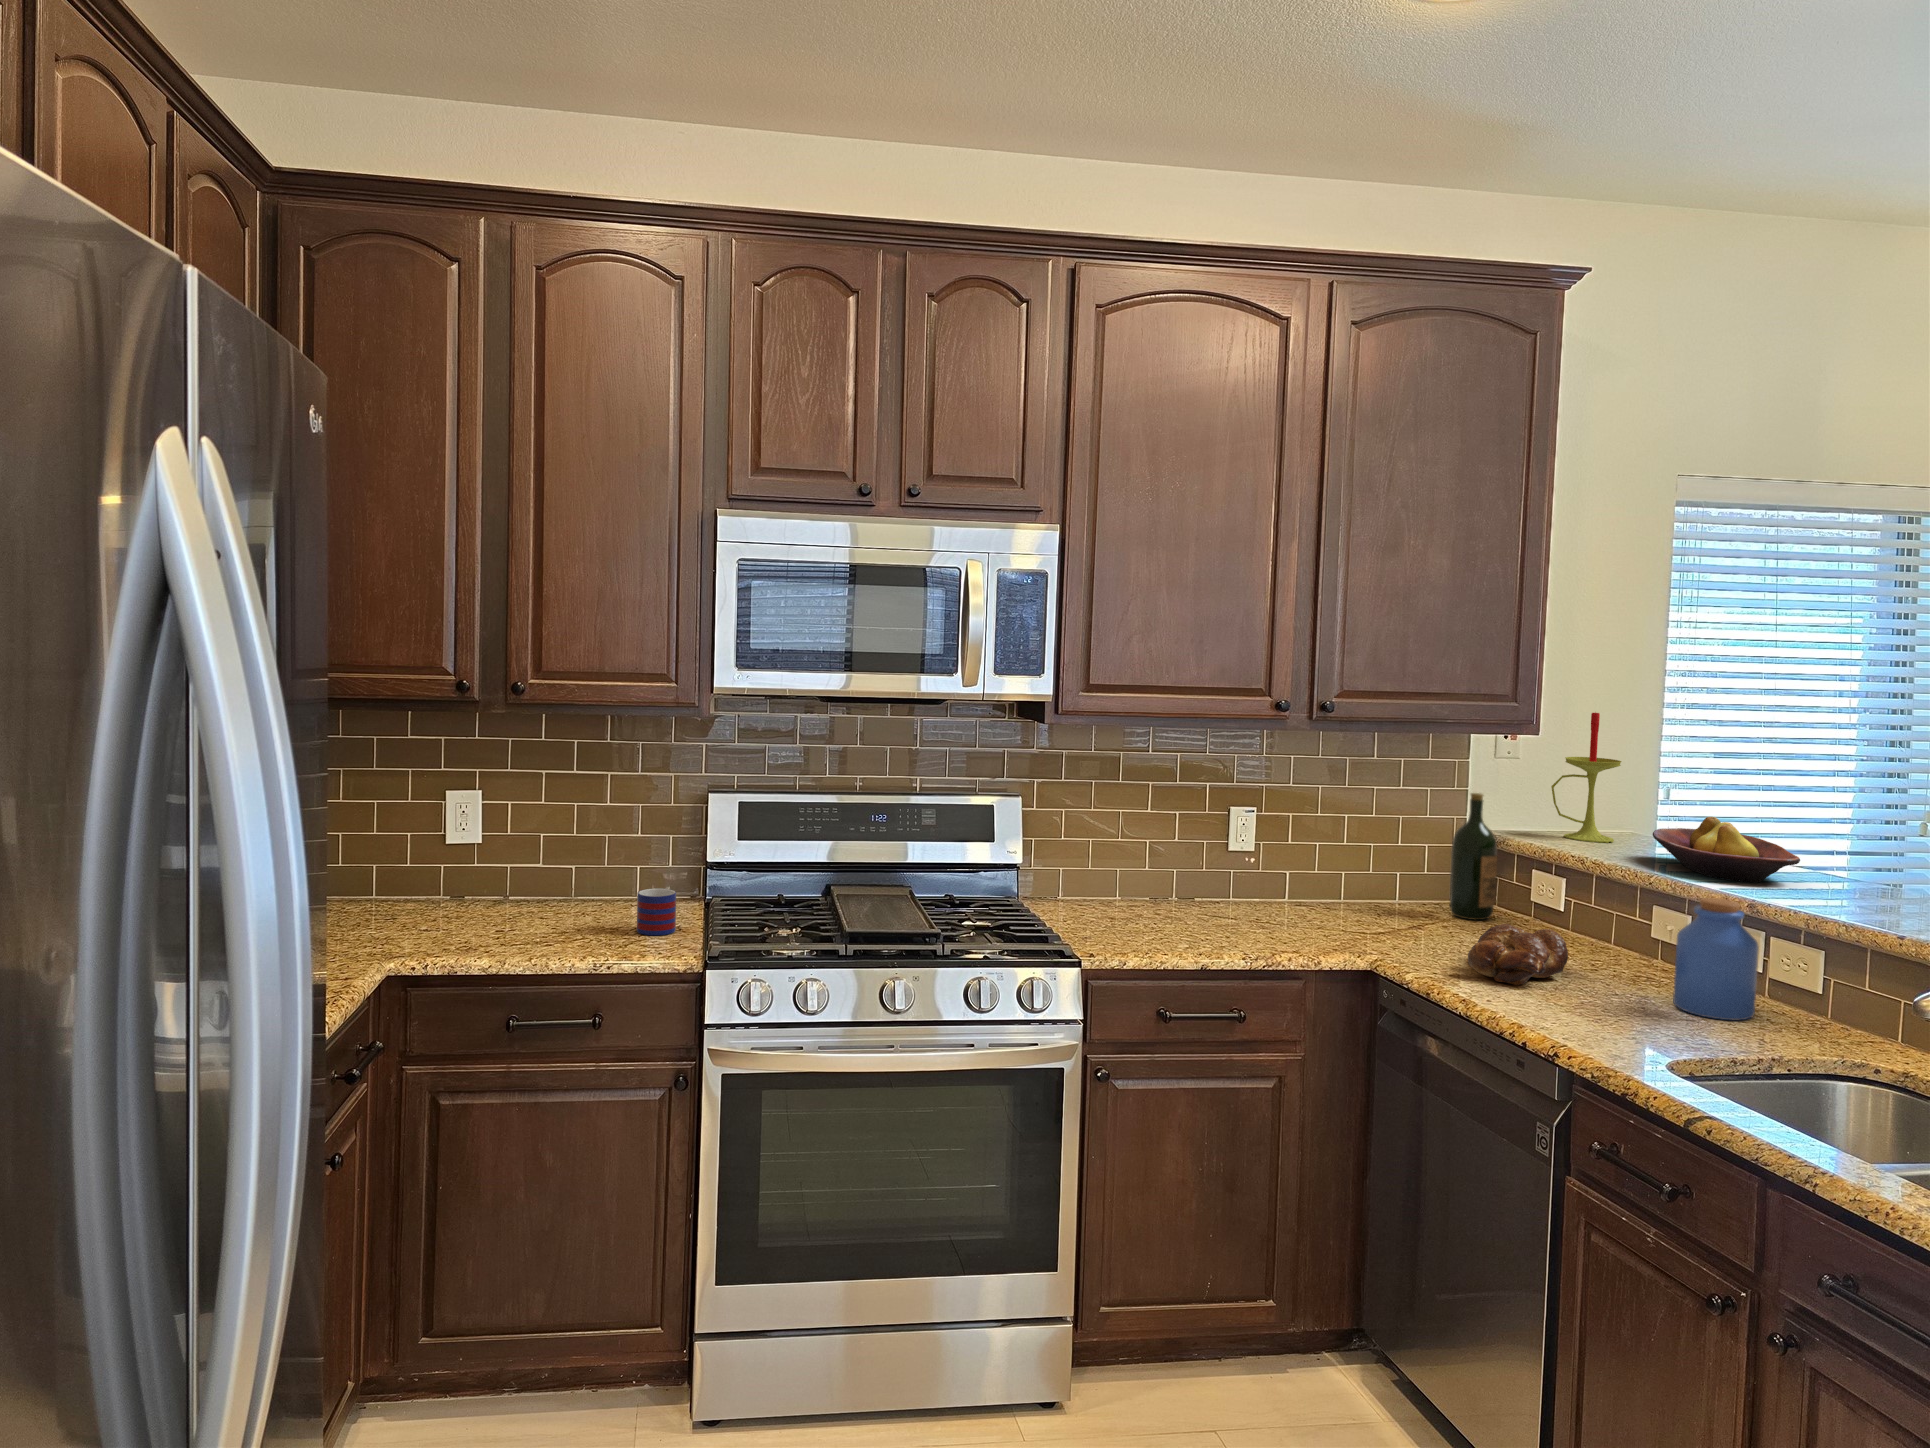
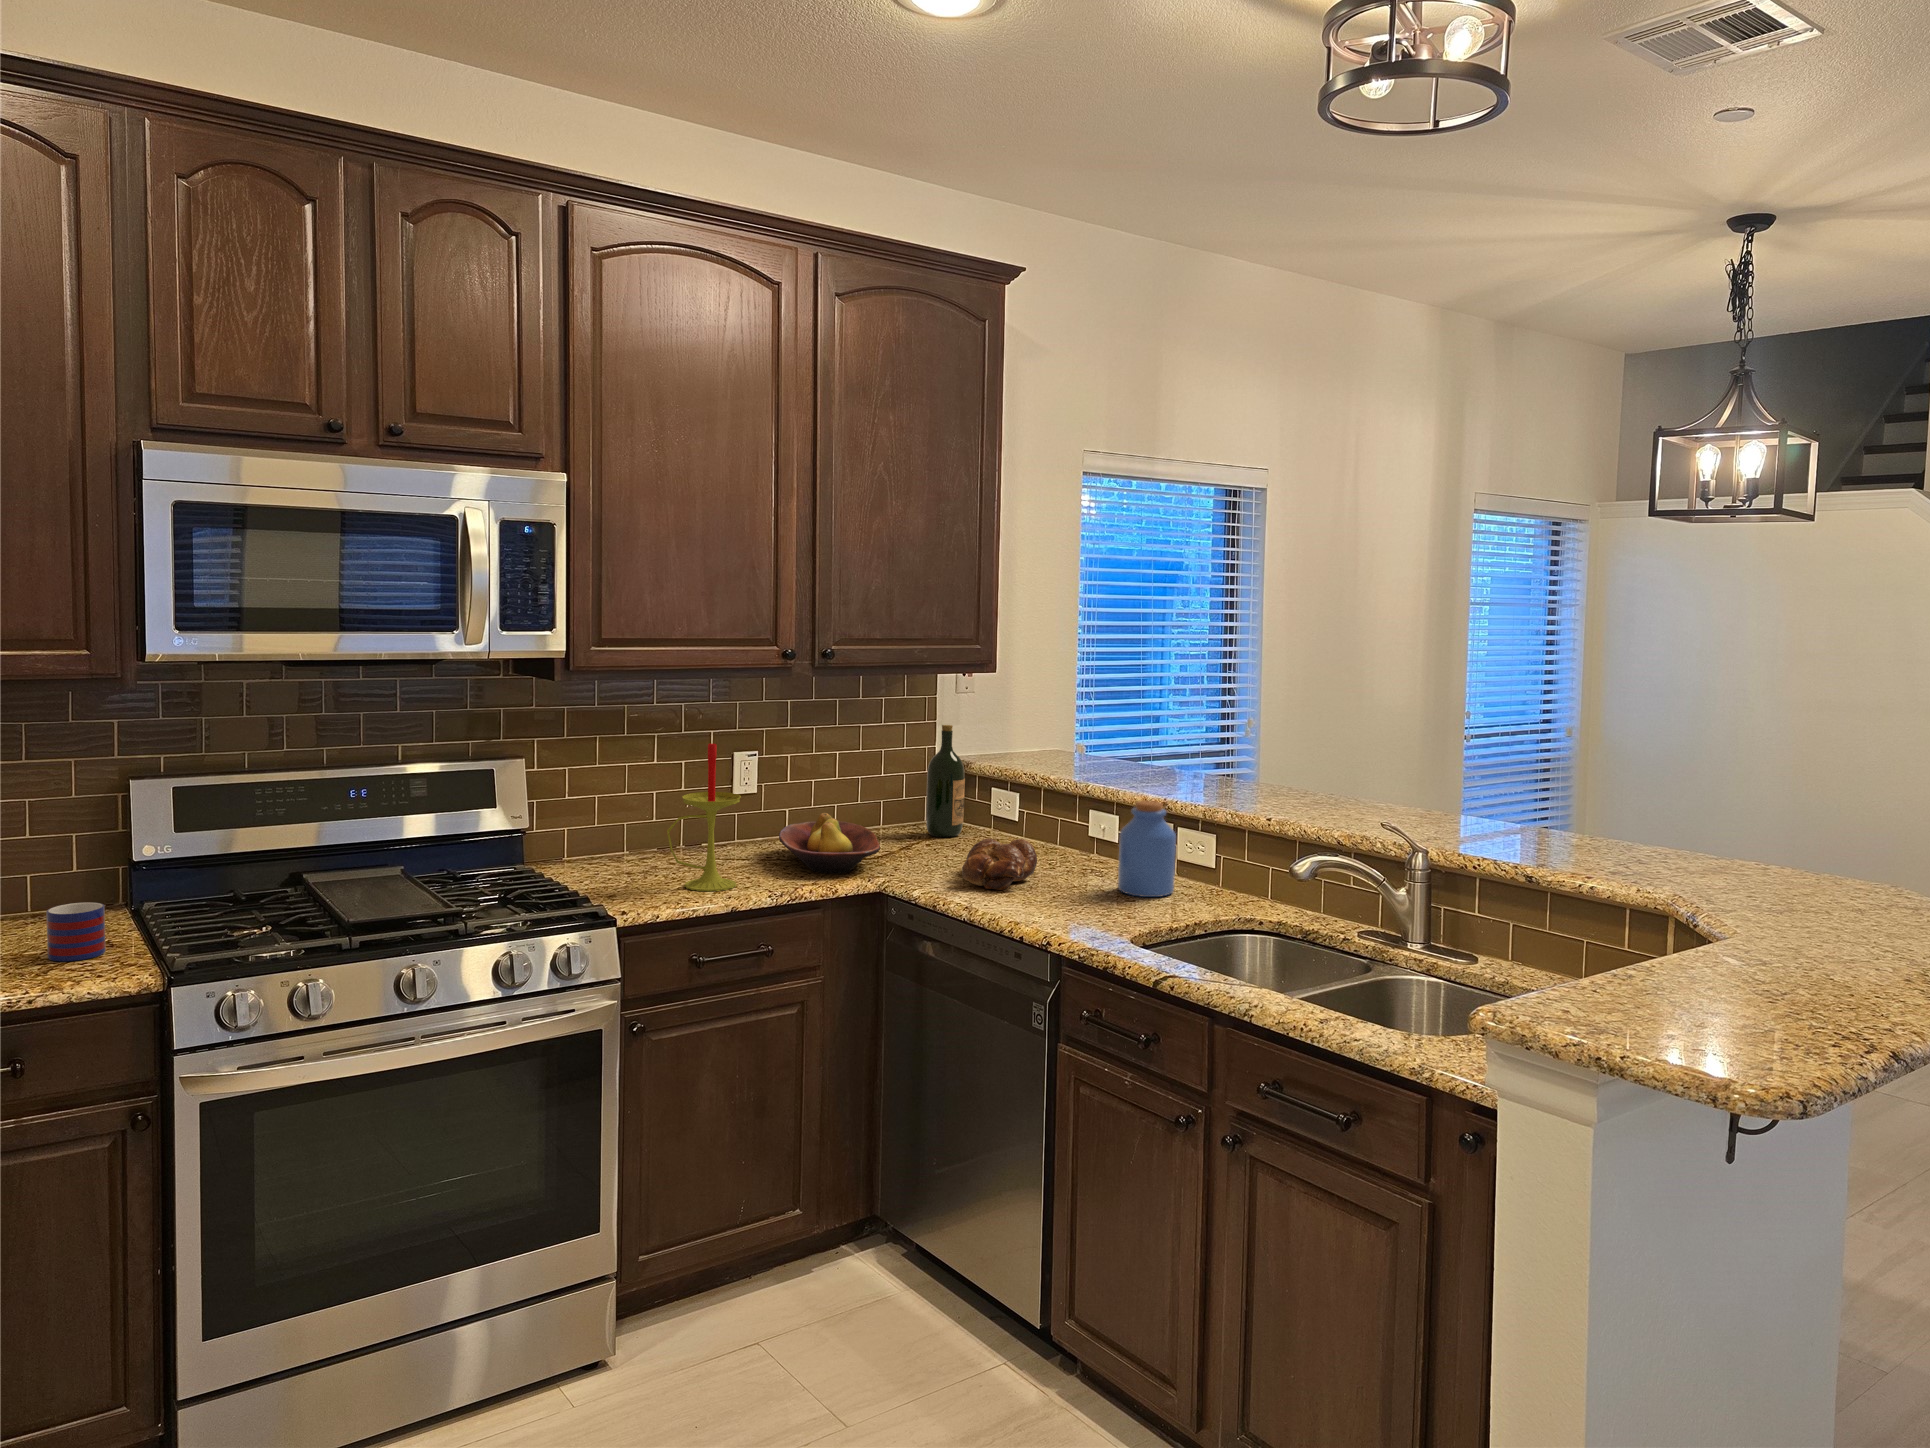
candle: present [1551,712,1622,843] -> present [667,744,741,891]
fruit bowl: present [1653,817,1800,883] -> present [779,813,880,874]

